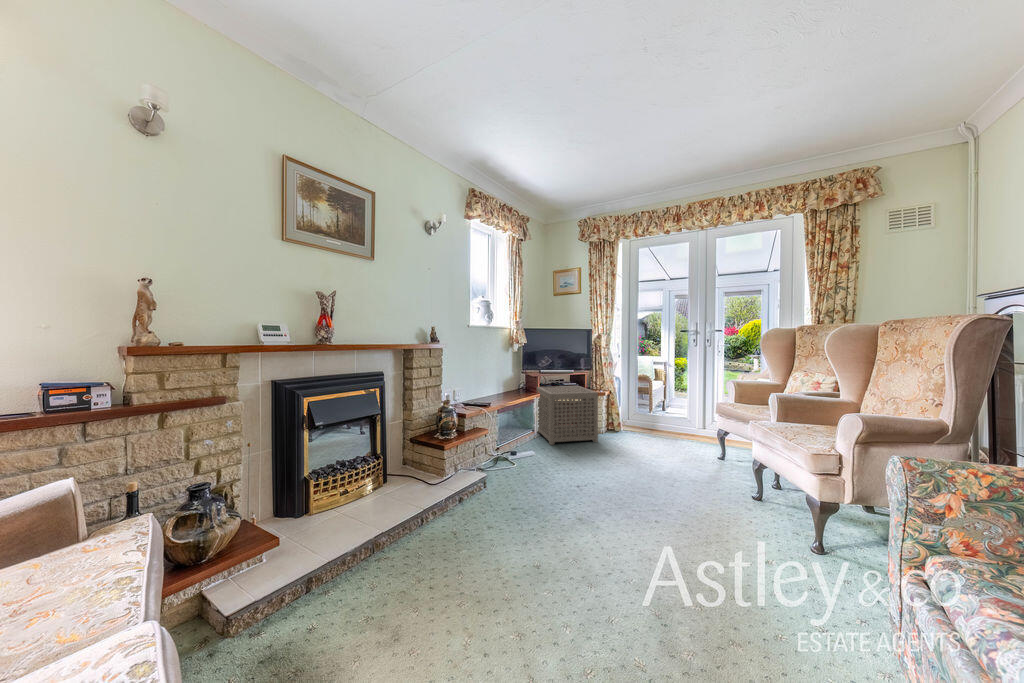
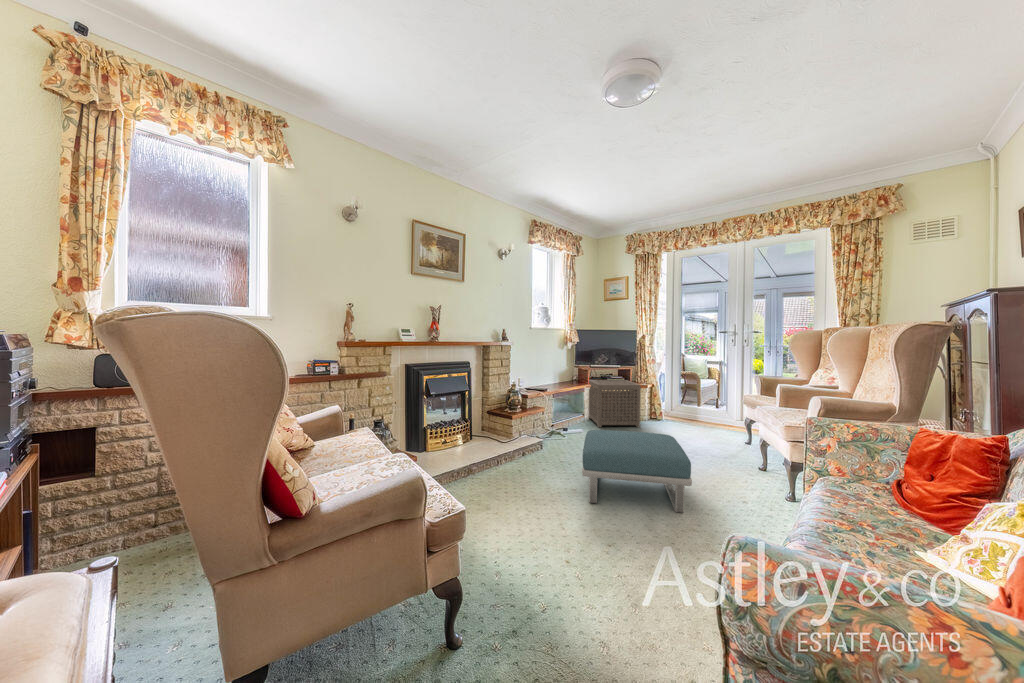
footstool: none [552,469,733,615] -> present [582,430,692,513]

